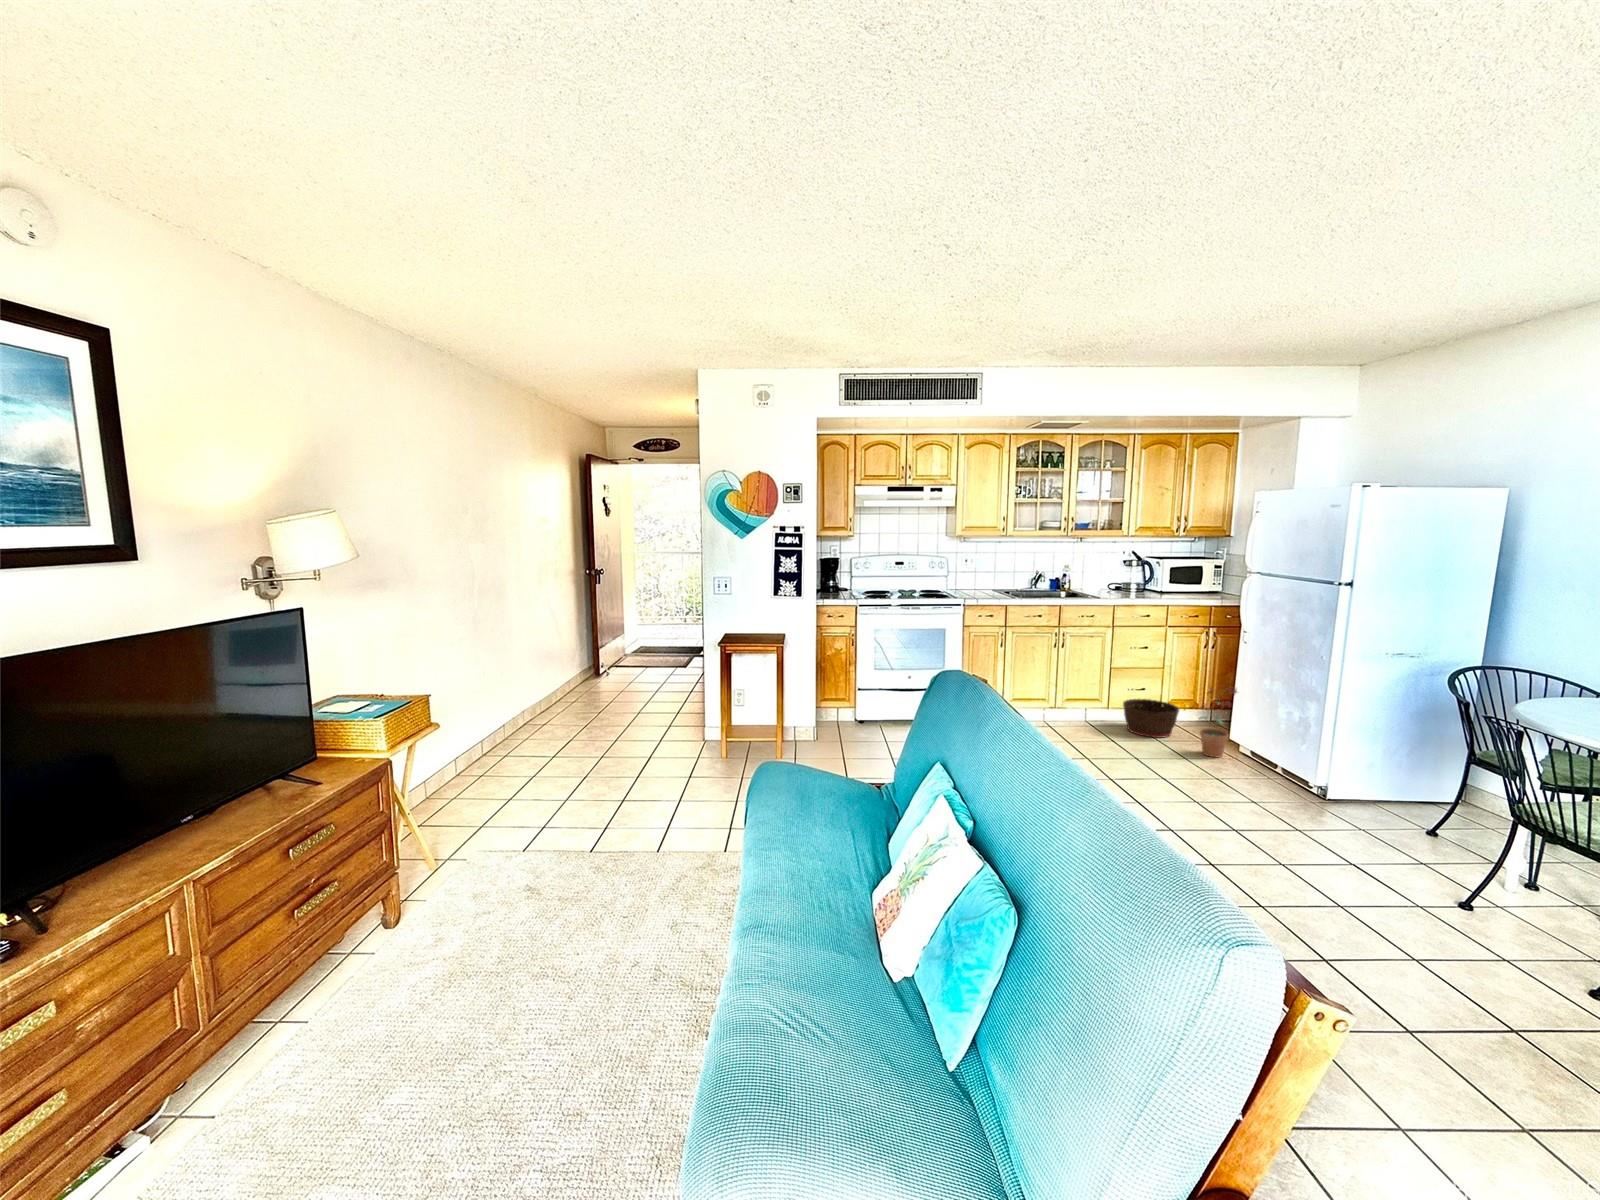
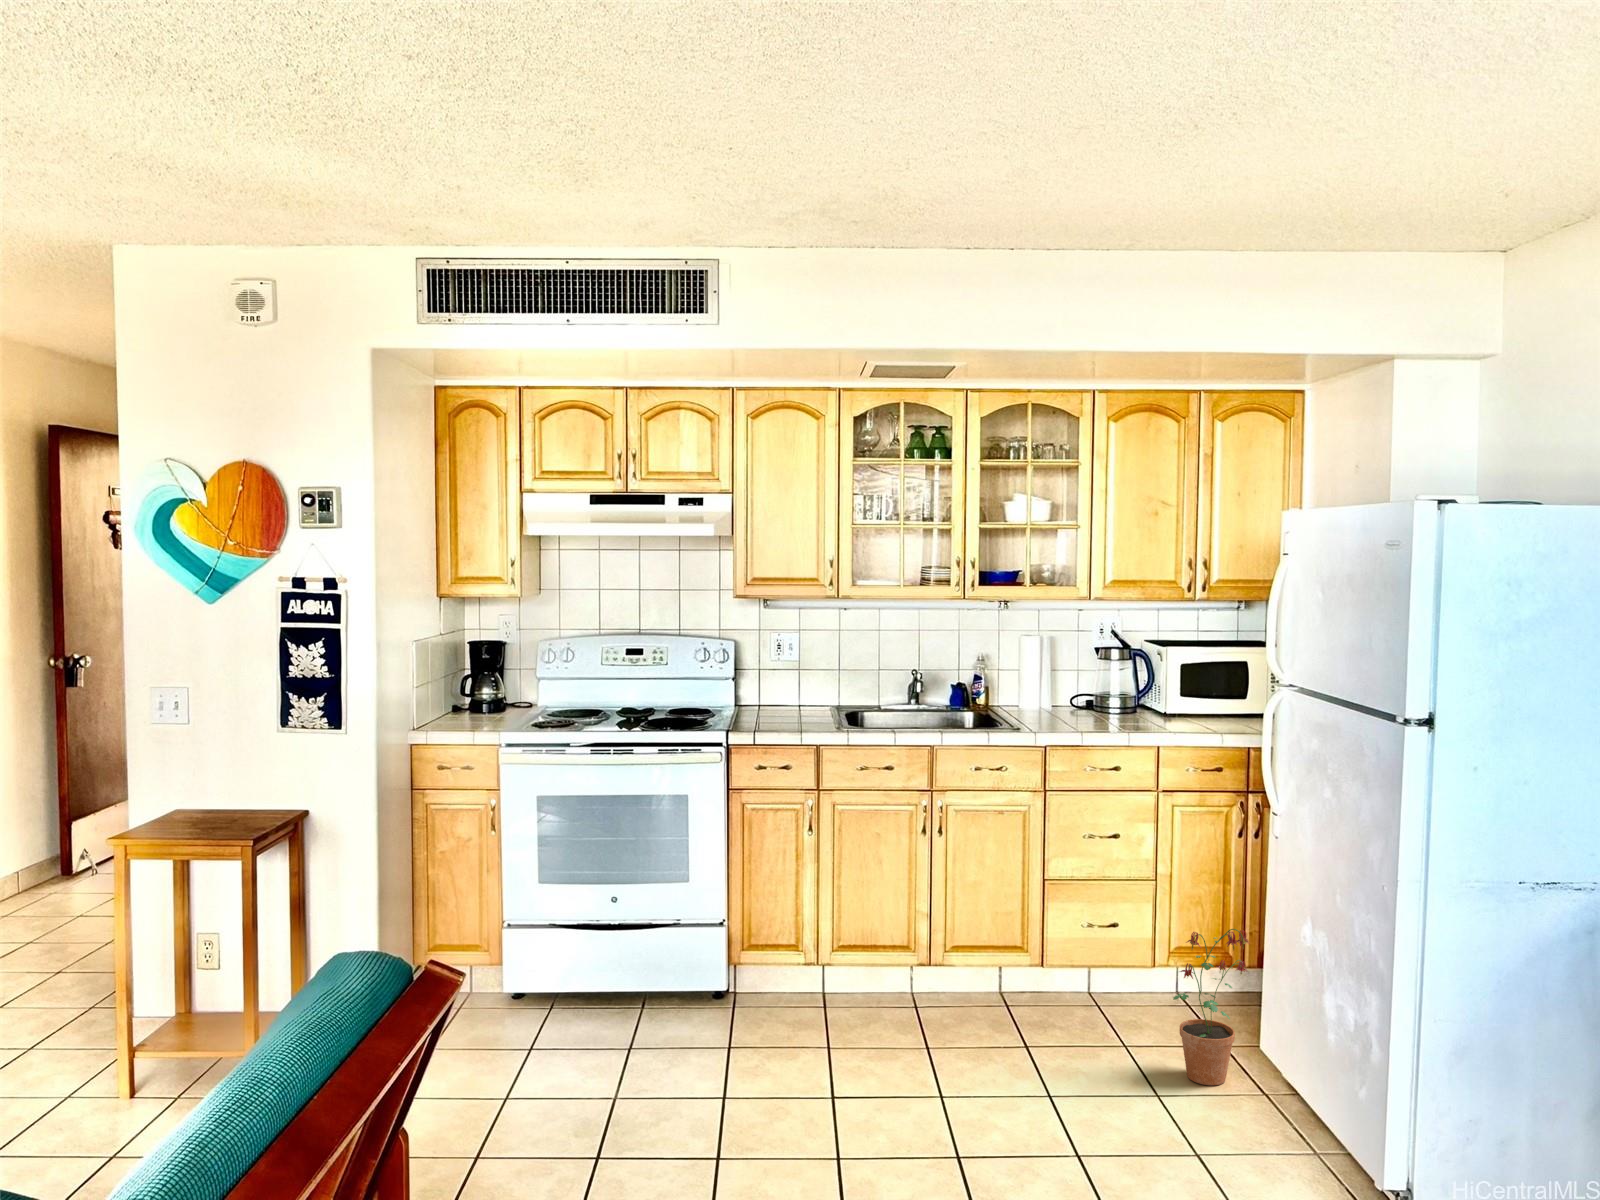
basket: present [1123,699,1179,738] -> none [1059,945,1168,1034]

